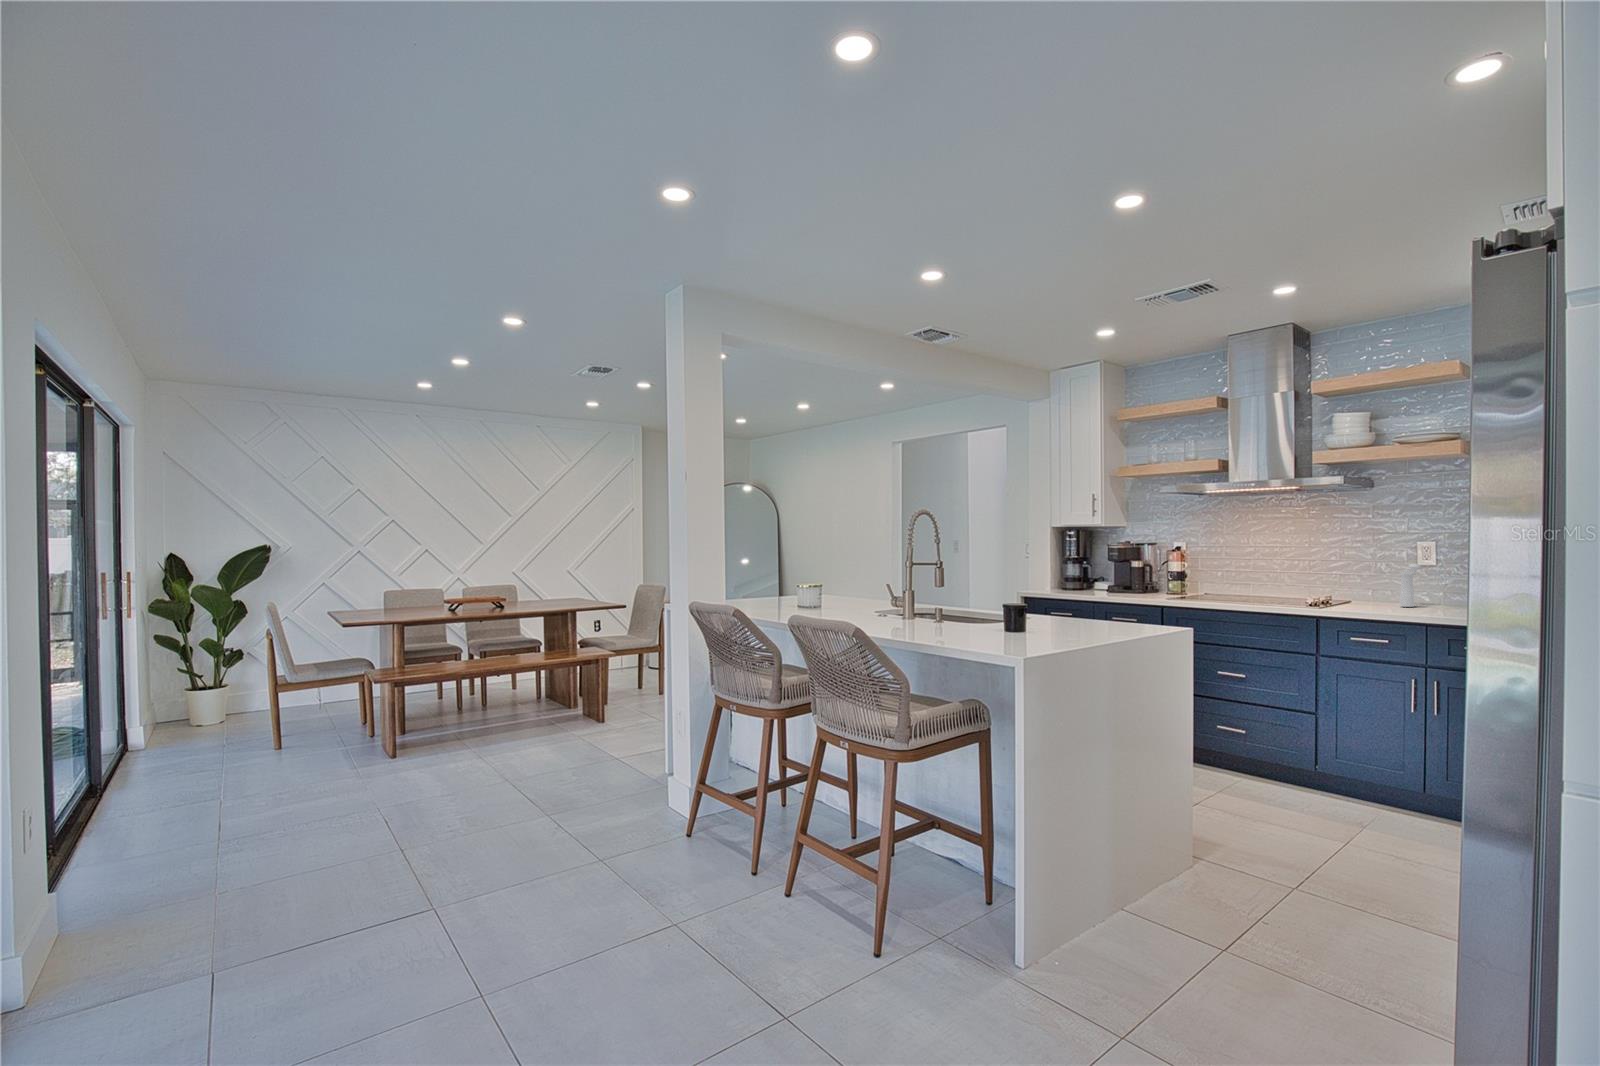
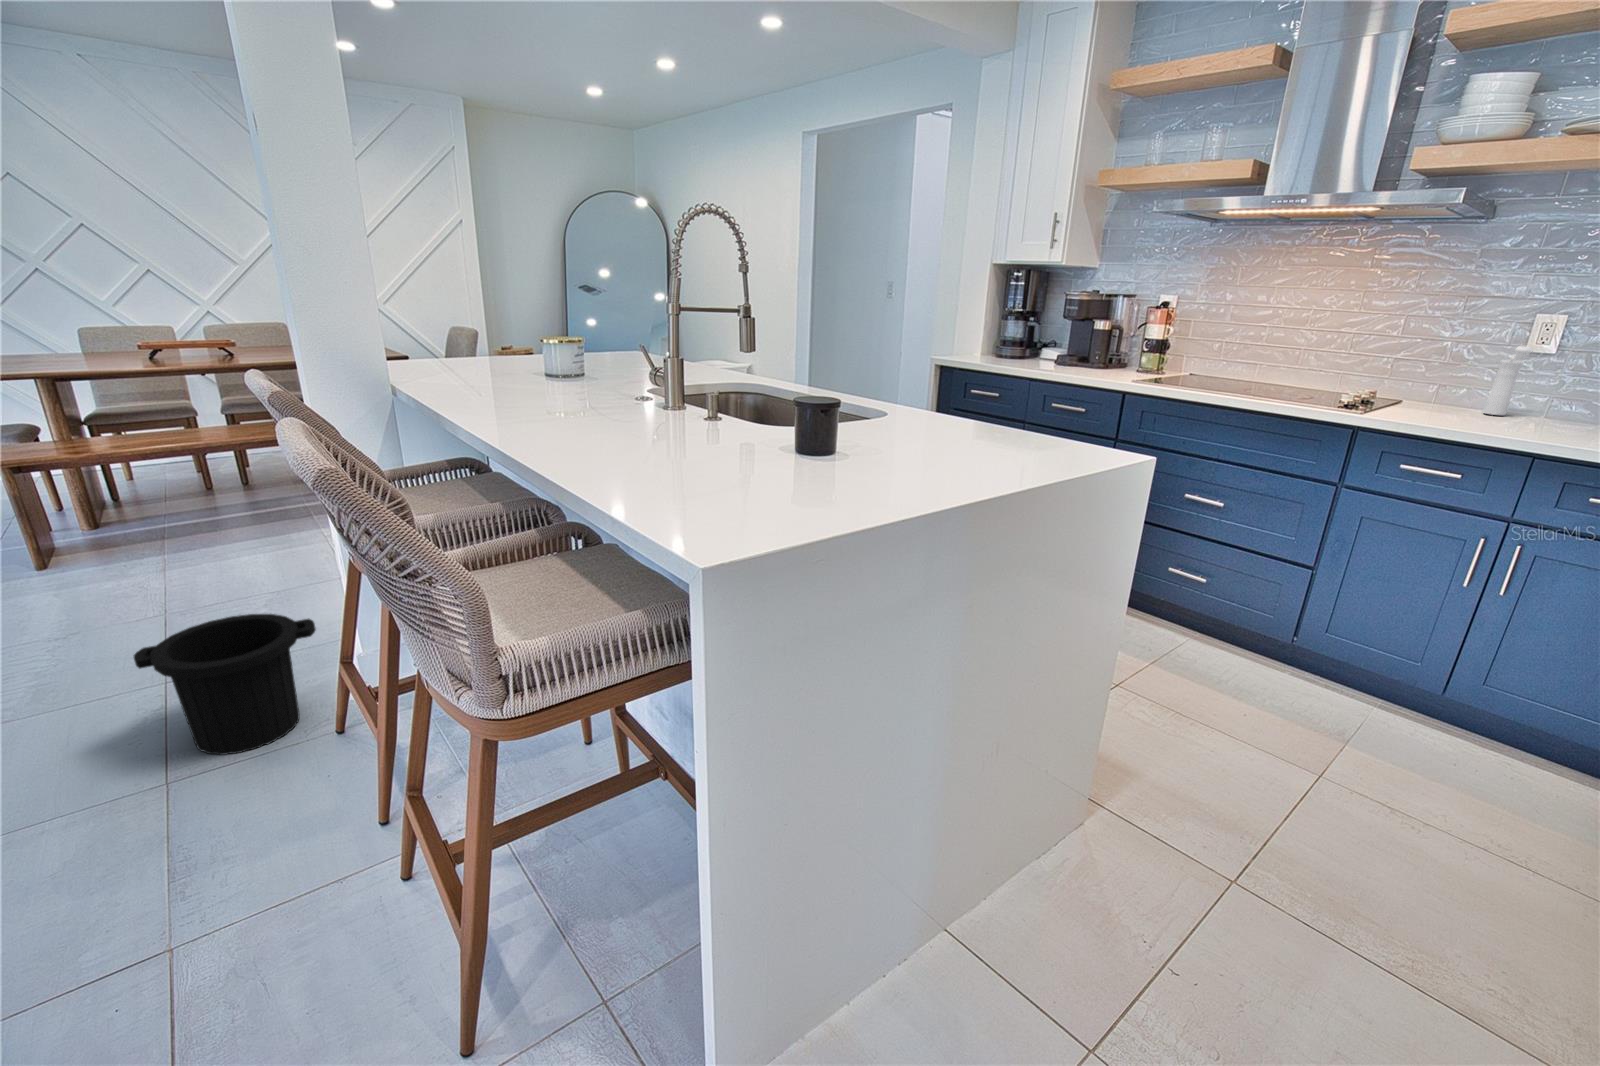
trash can: none [593,754,681,840] -> present [134,614,316,755]

